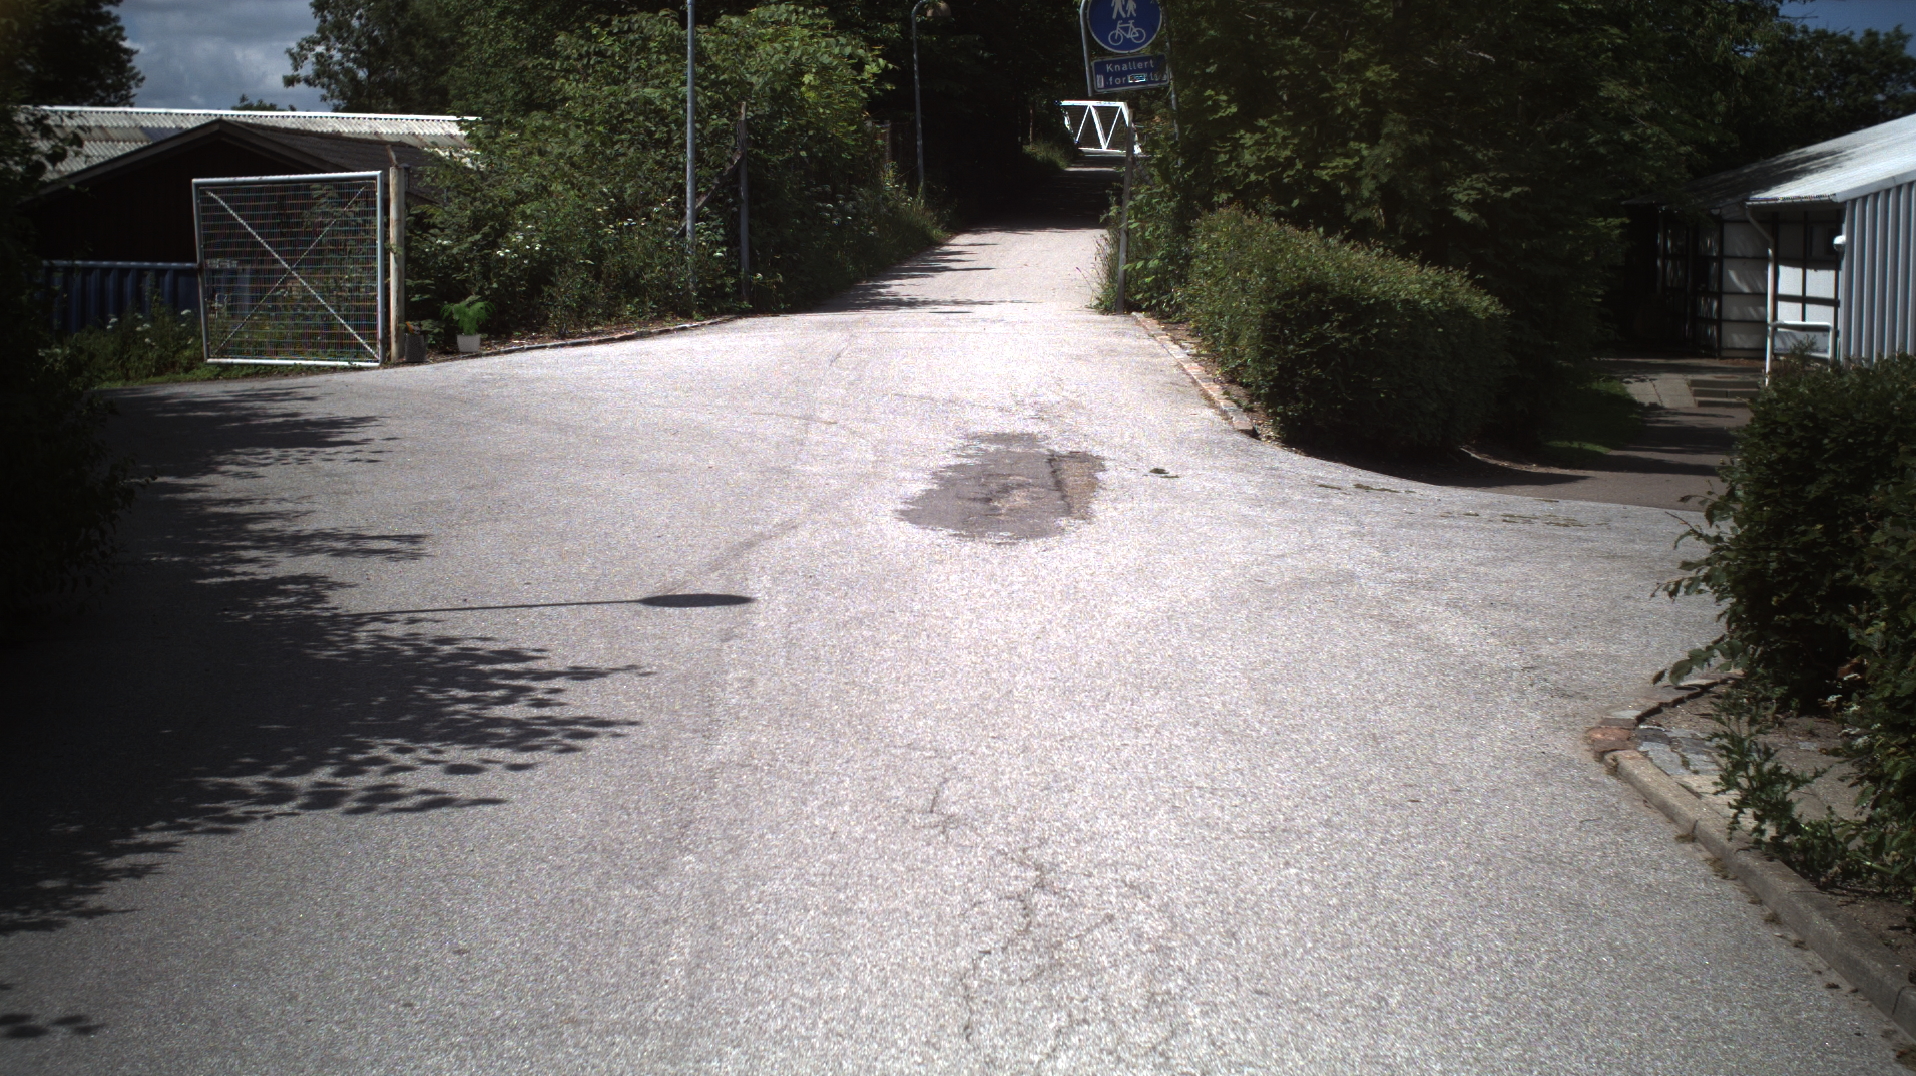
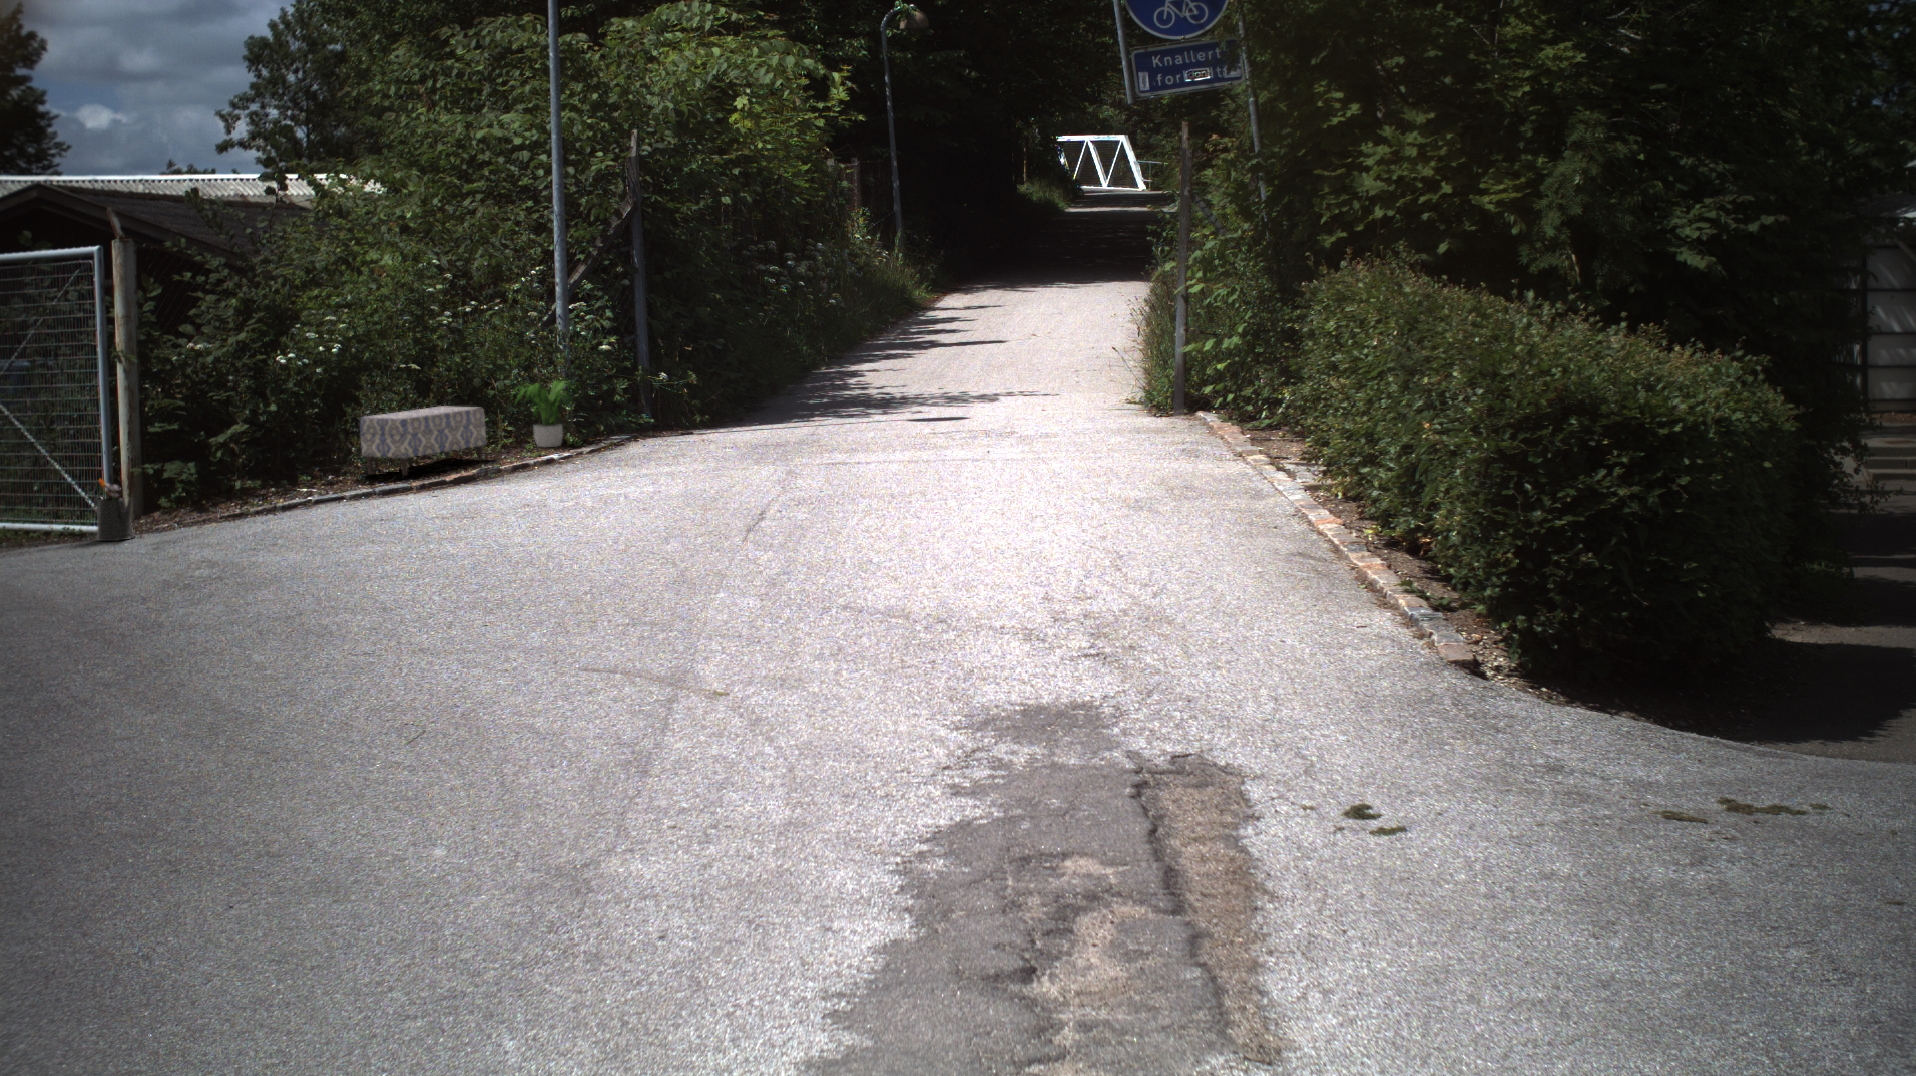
bench: none [563,289,643,332] -> present [360,406,486,476]
potted plant: present [441,302,491,352] -> present [516,381,577,447]

